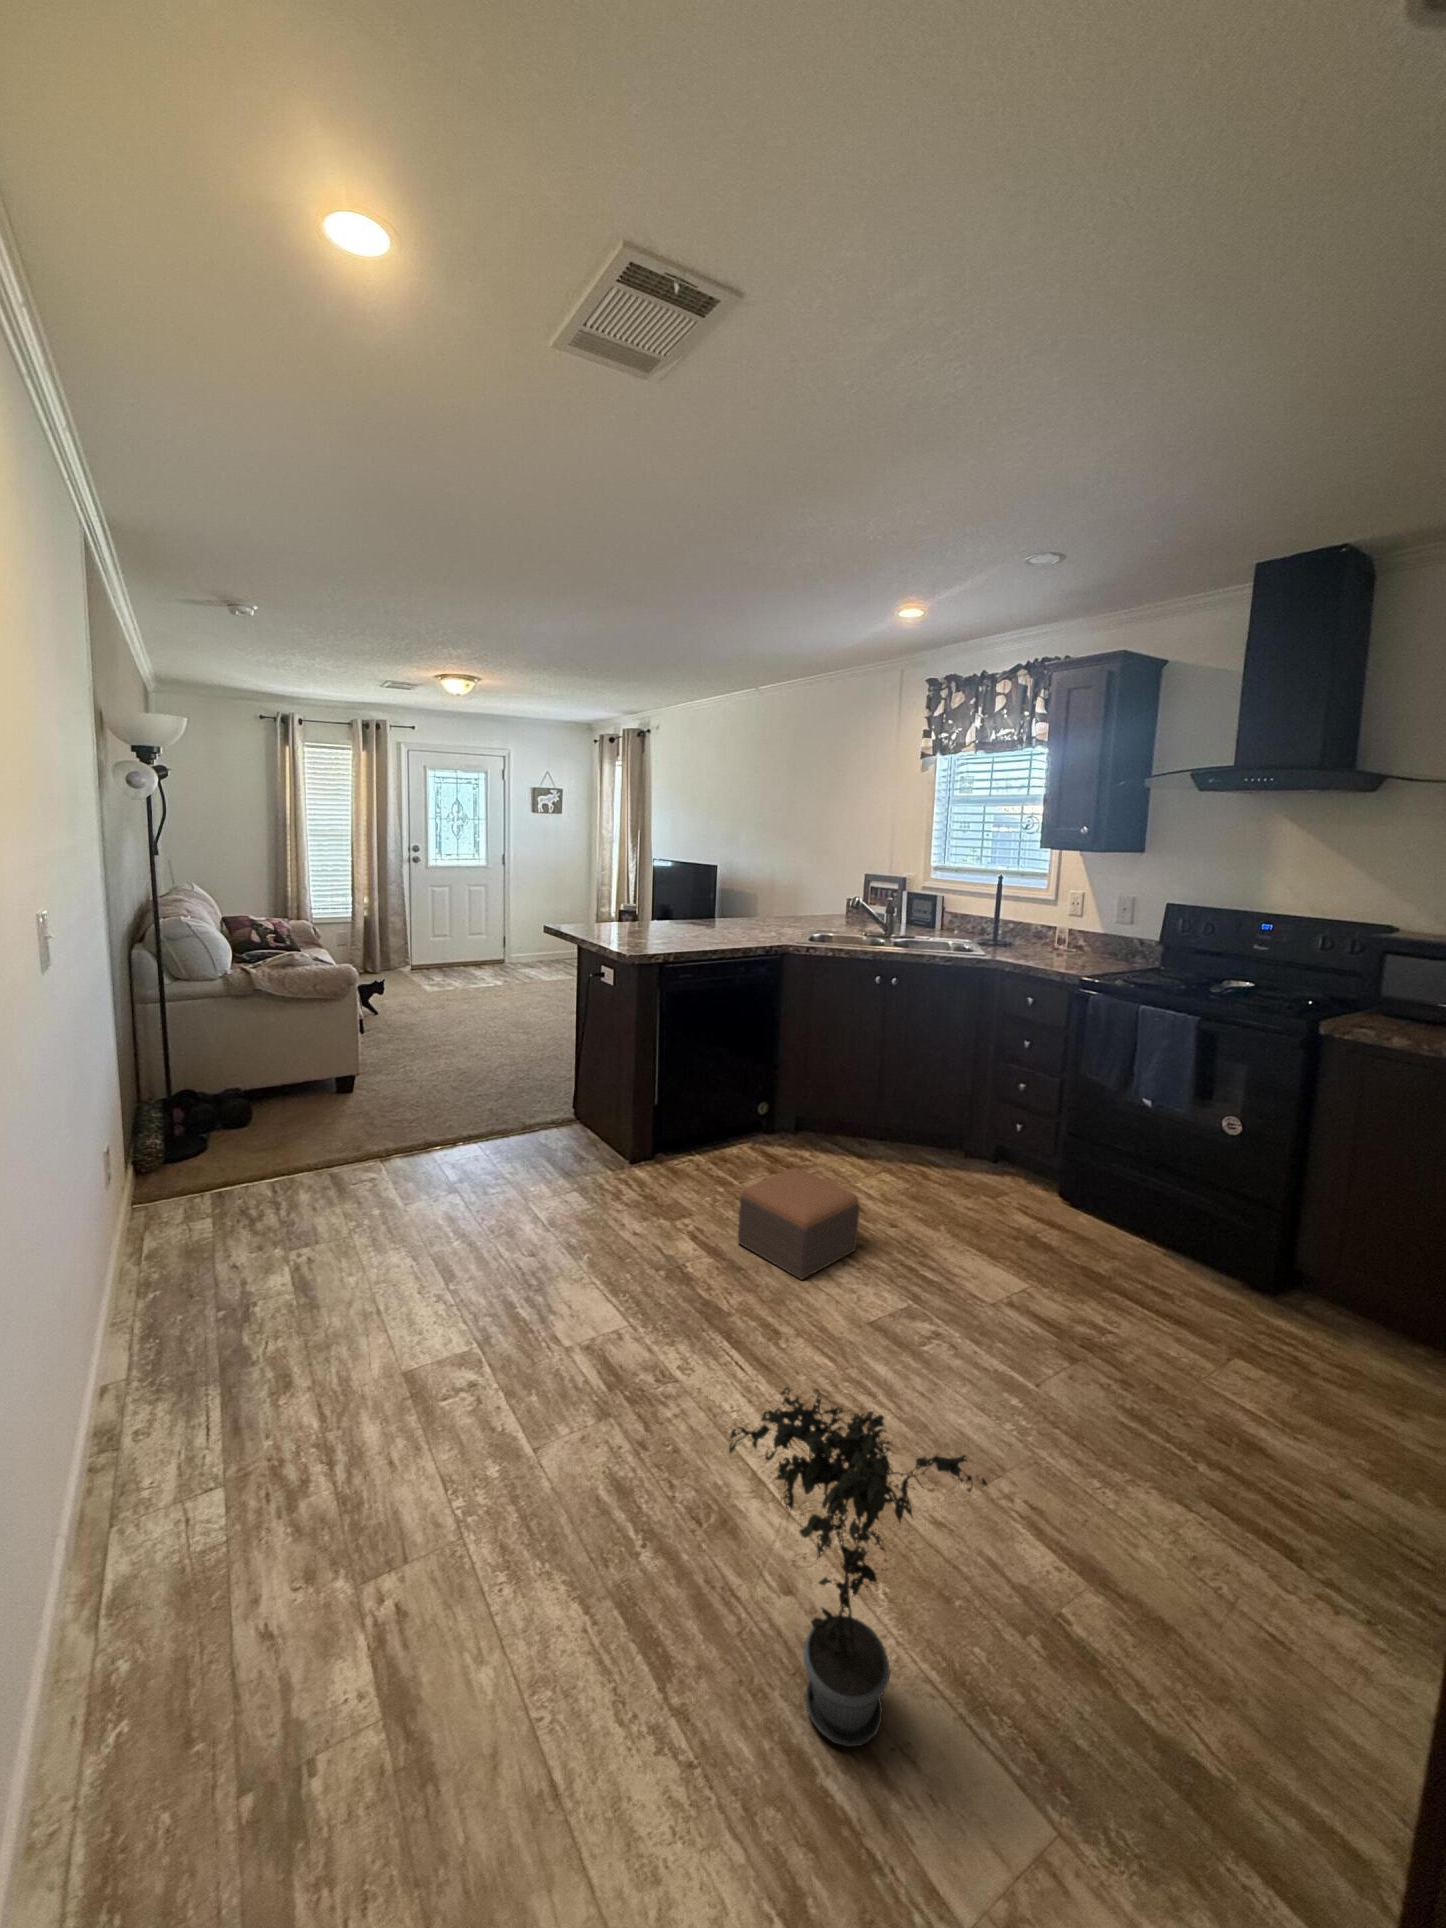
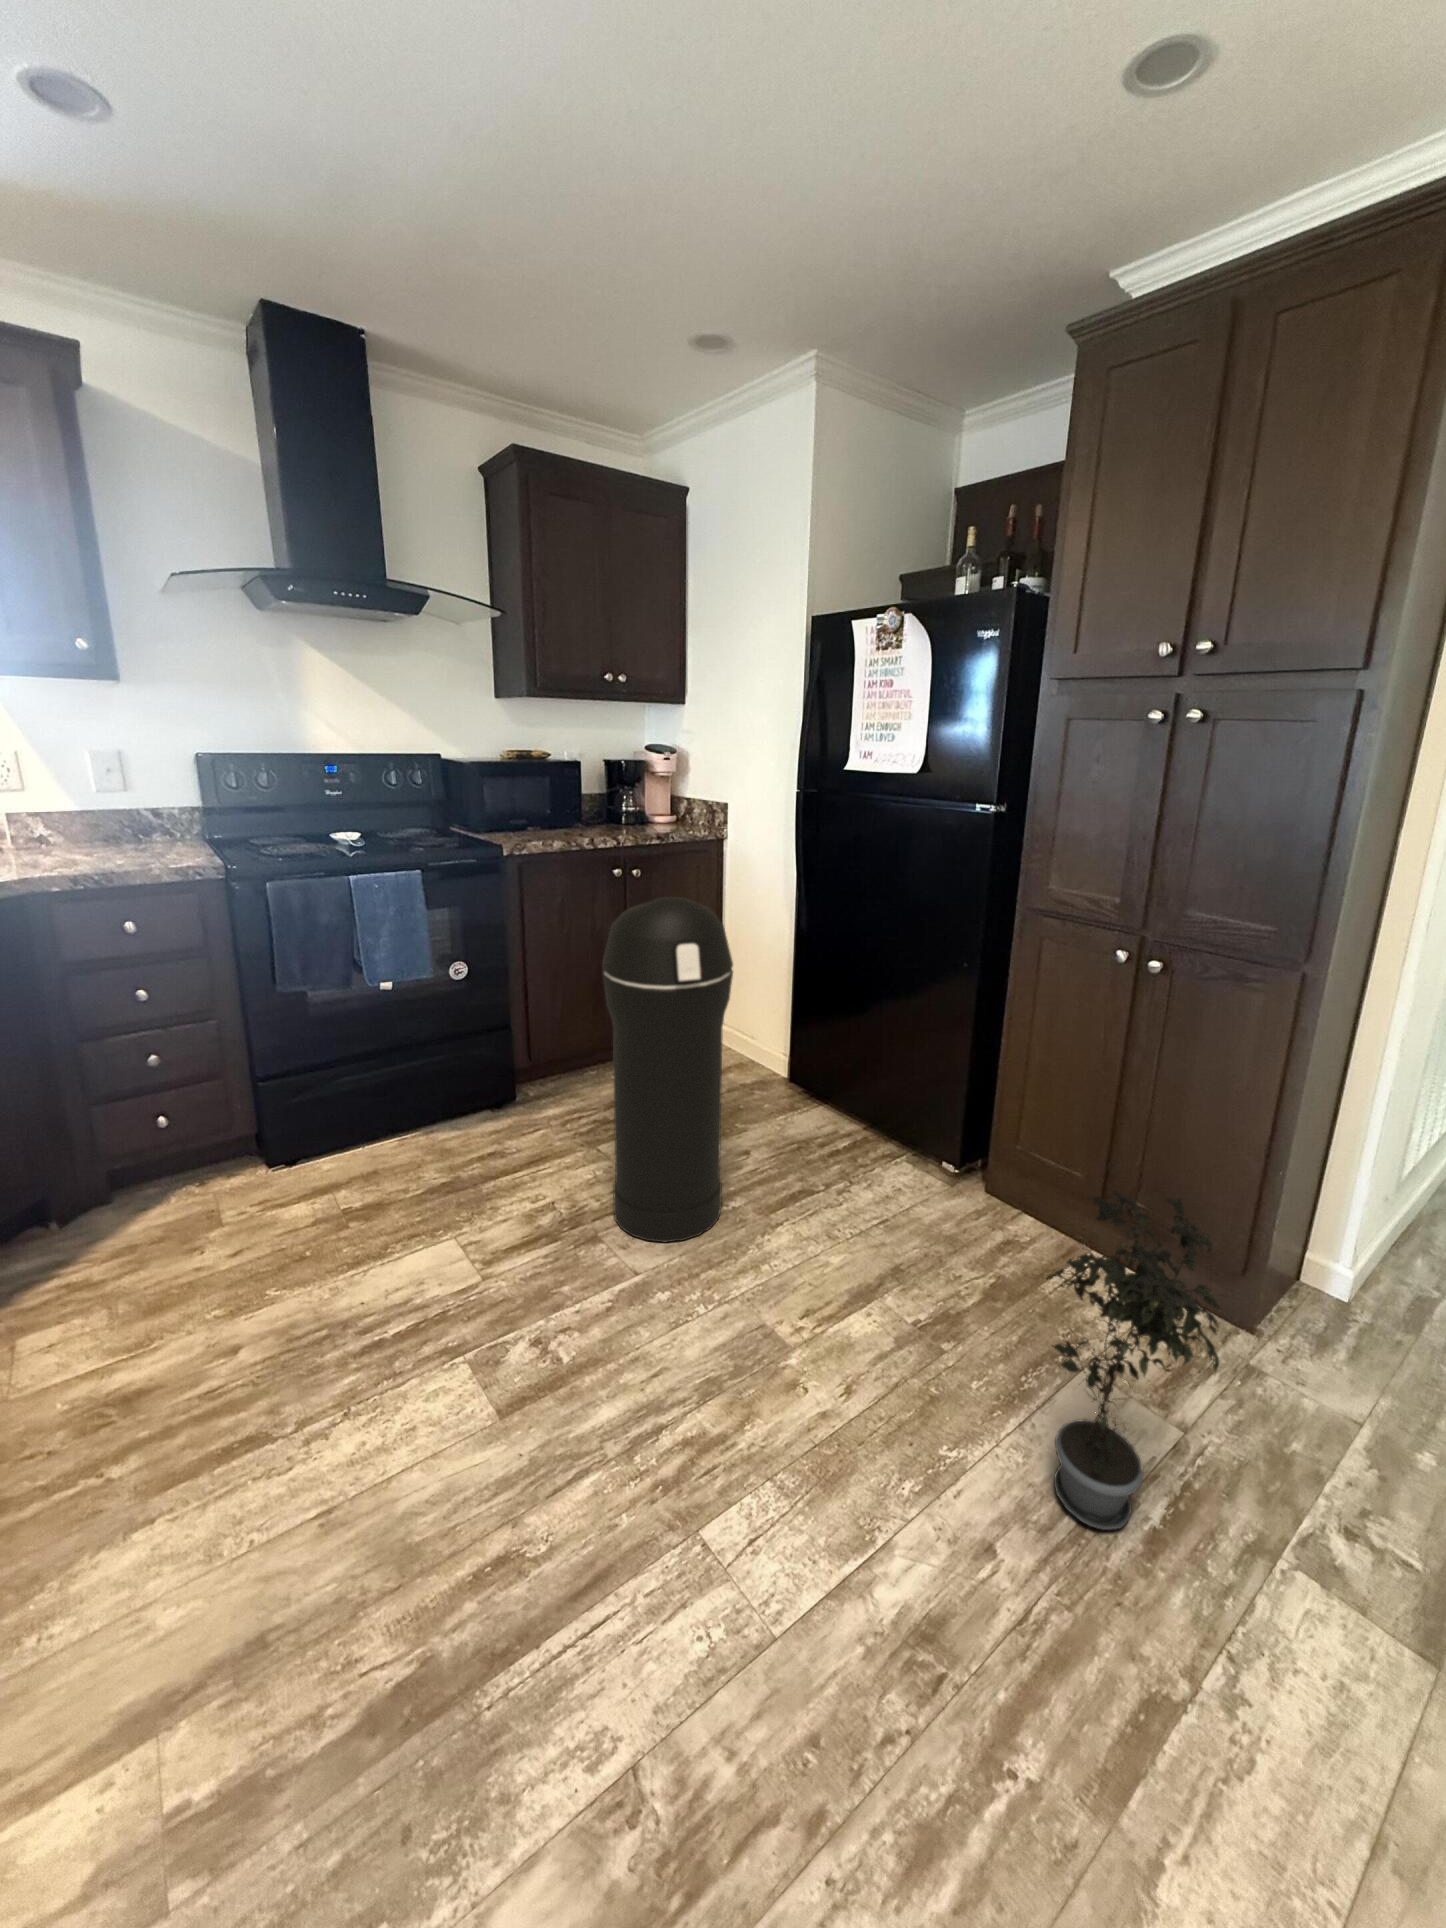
trash can: none [1087,1076,1271,1455] -> present [602,897,733,1242]
footstool: present [738,1168,859,1280] -> none [79,1333,354,1650]

